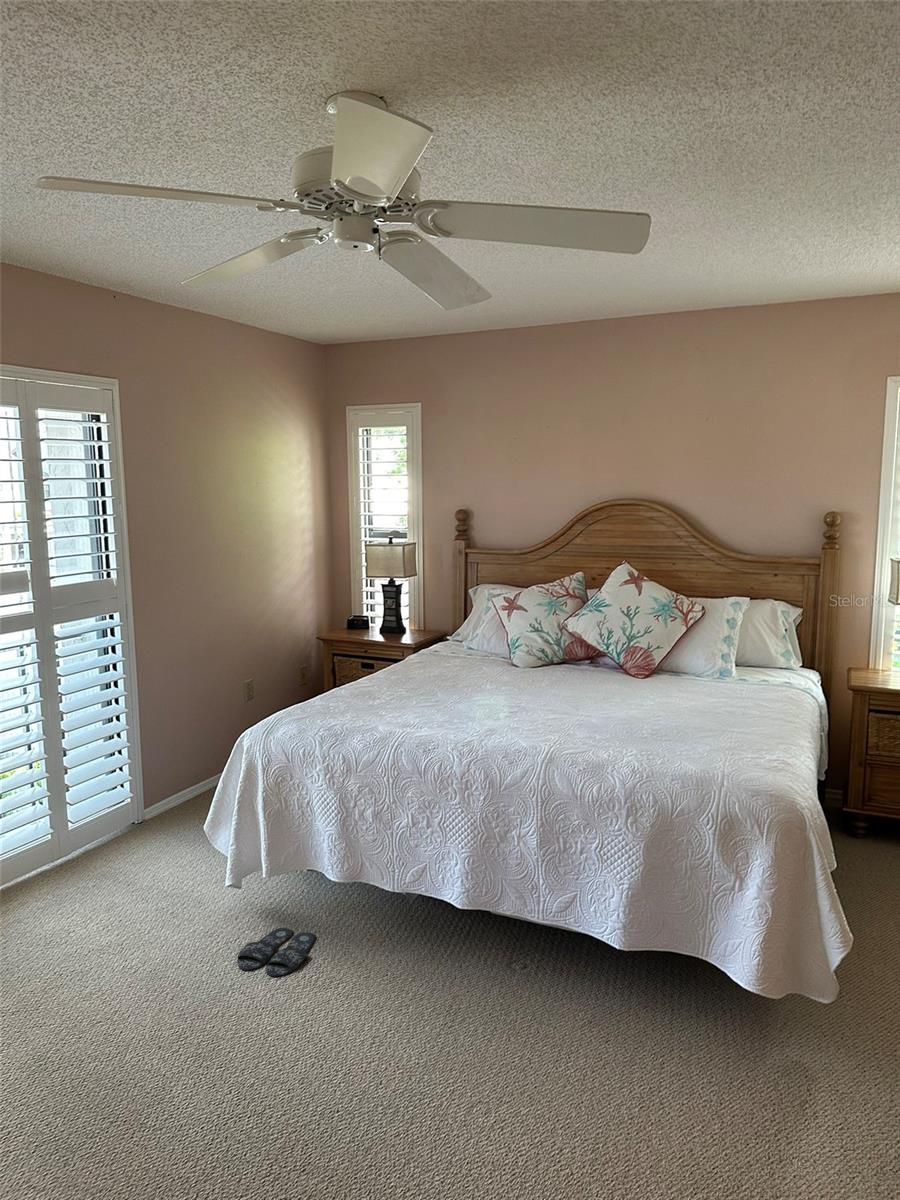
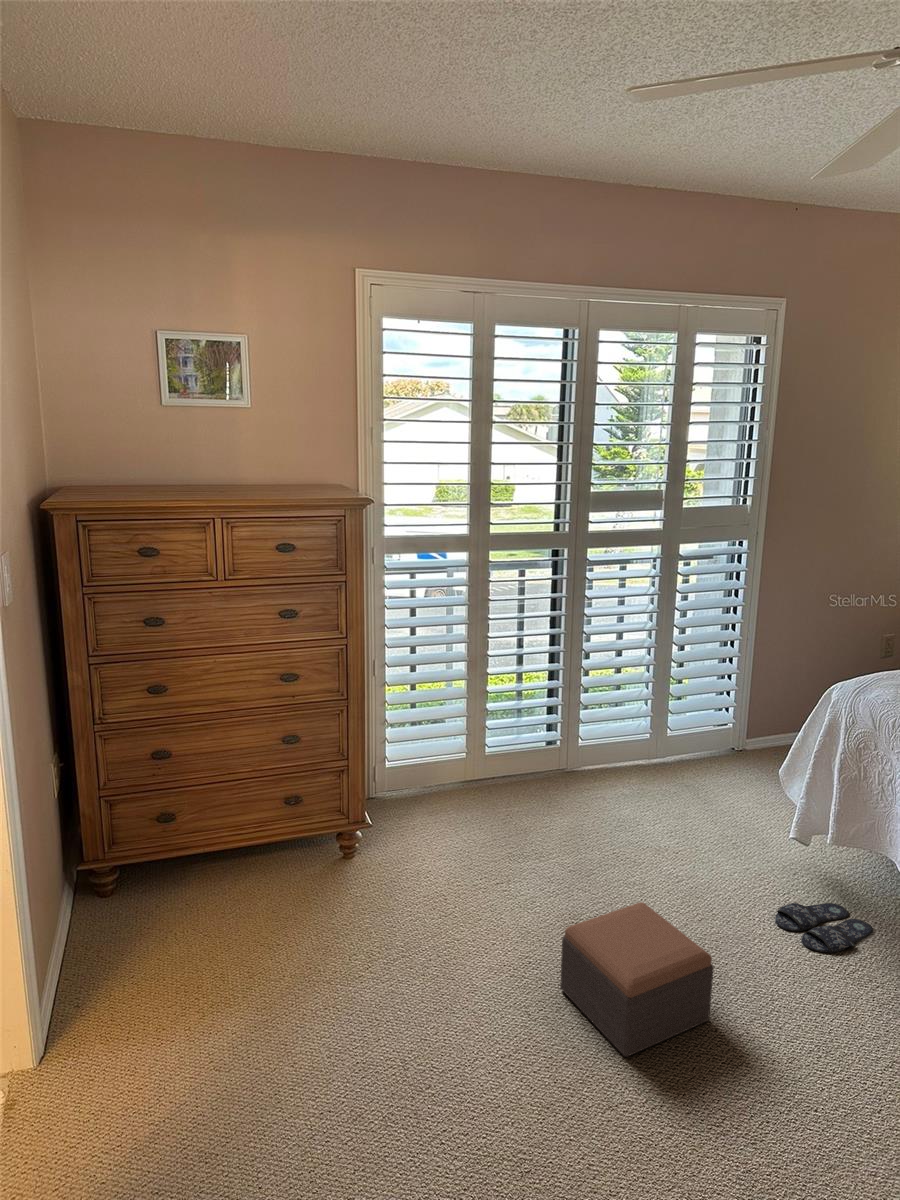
footstool: none [53,1007,222,1173] -> present [560,902,714,1057]

